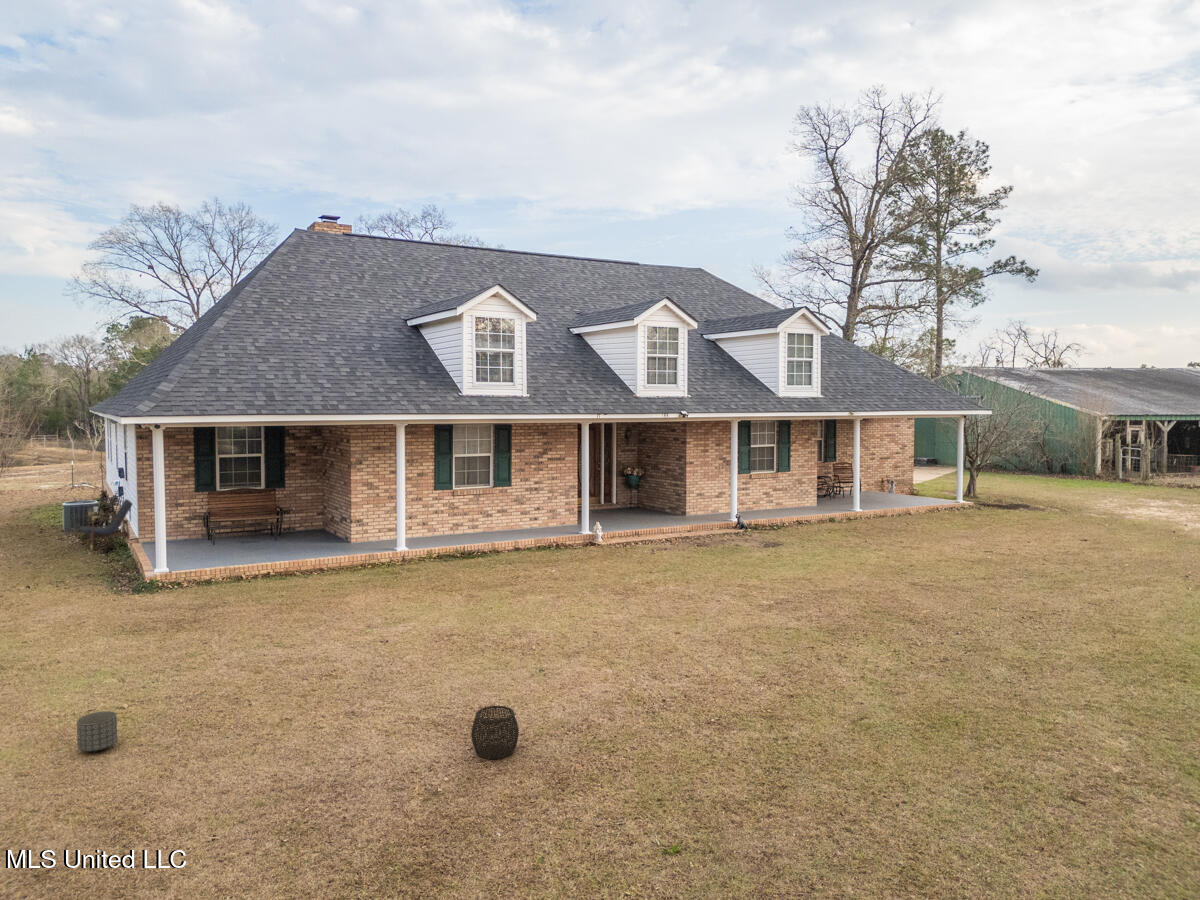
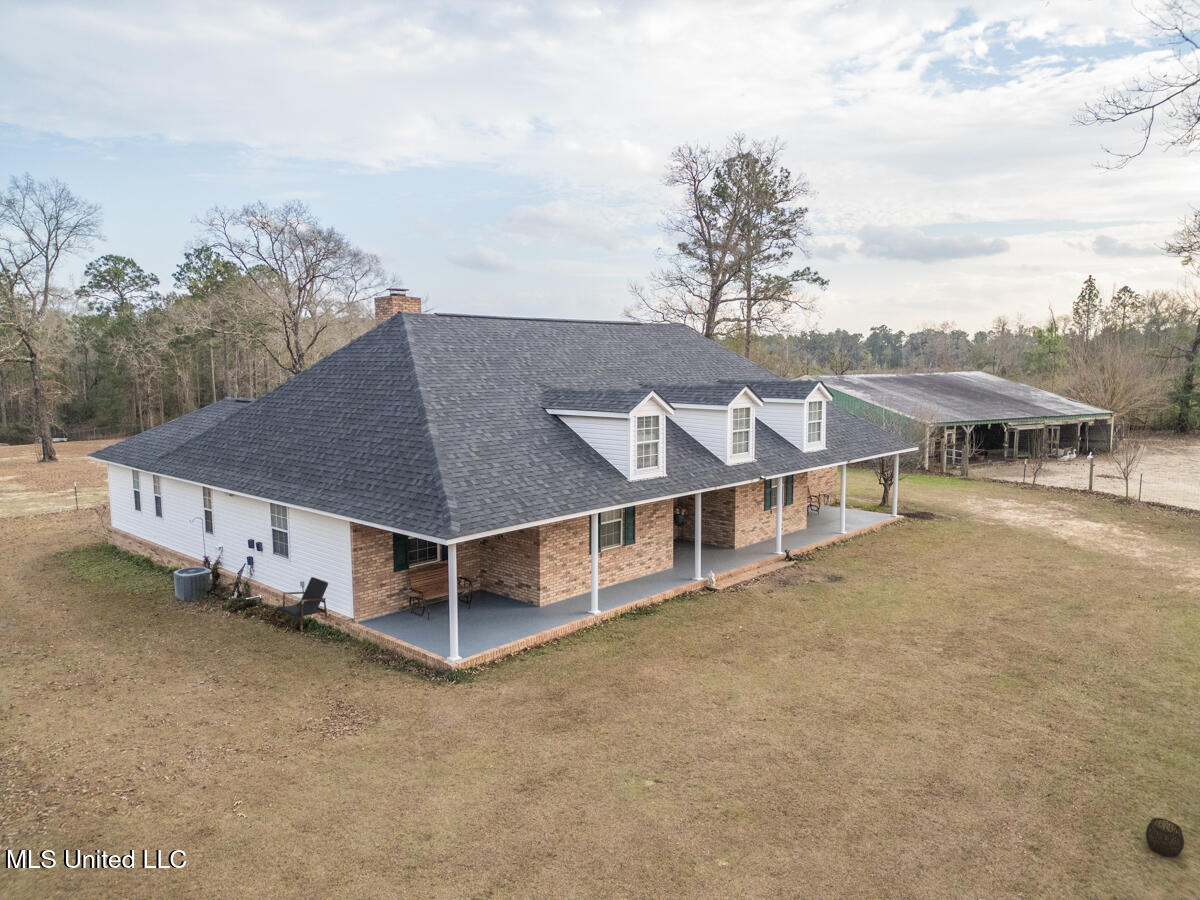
woven basket: present [471,706,519,760] -> present [1146,818,1184,857]
planter: present [77,711,117,752] -> none [715,835,739,867]

